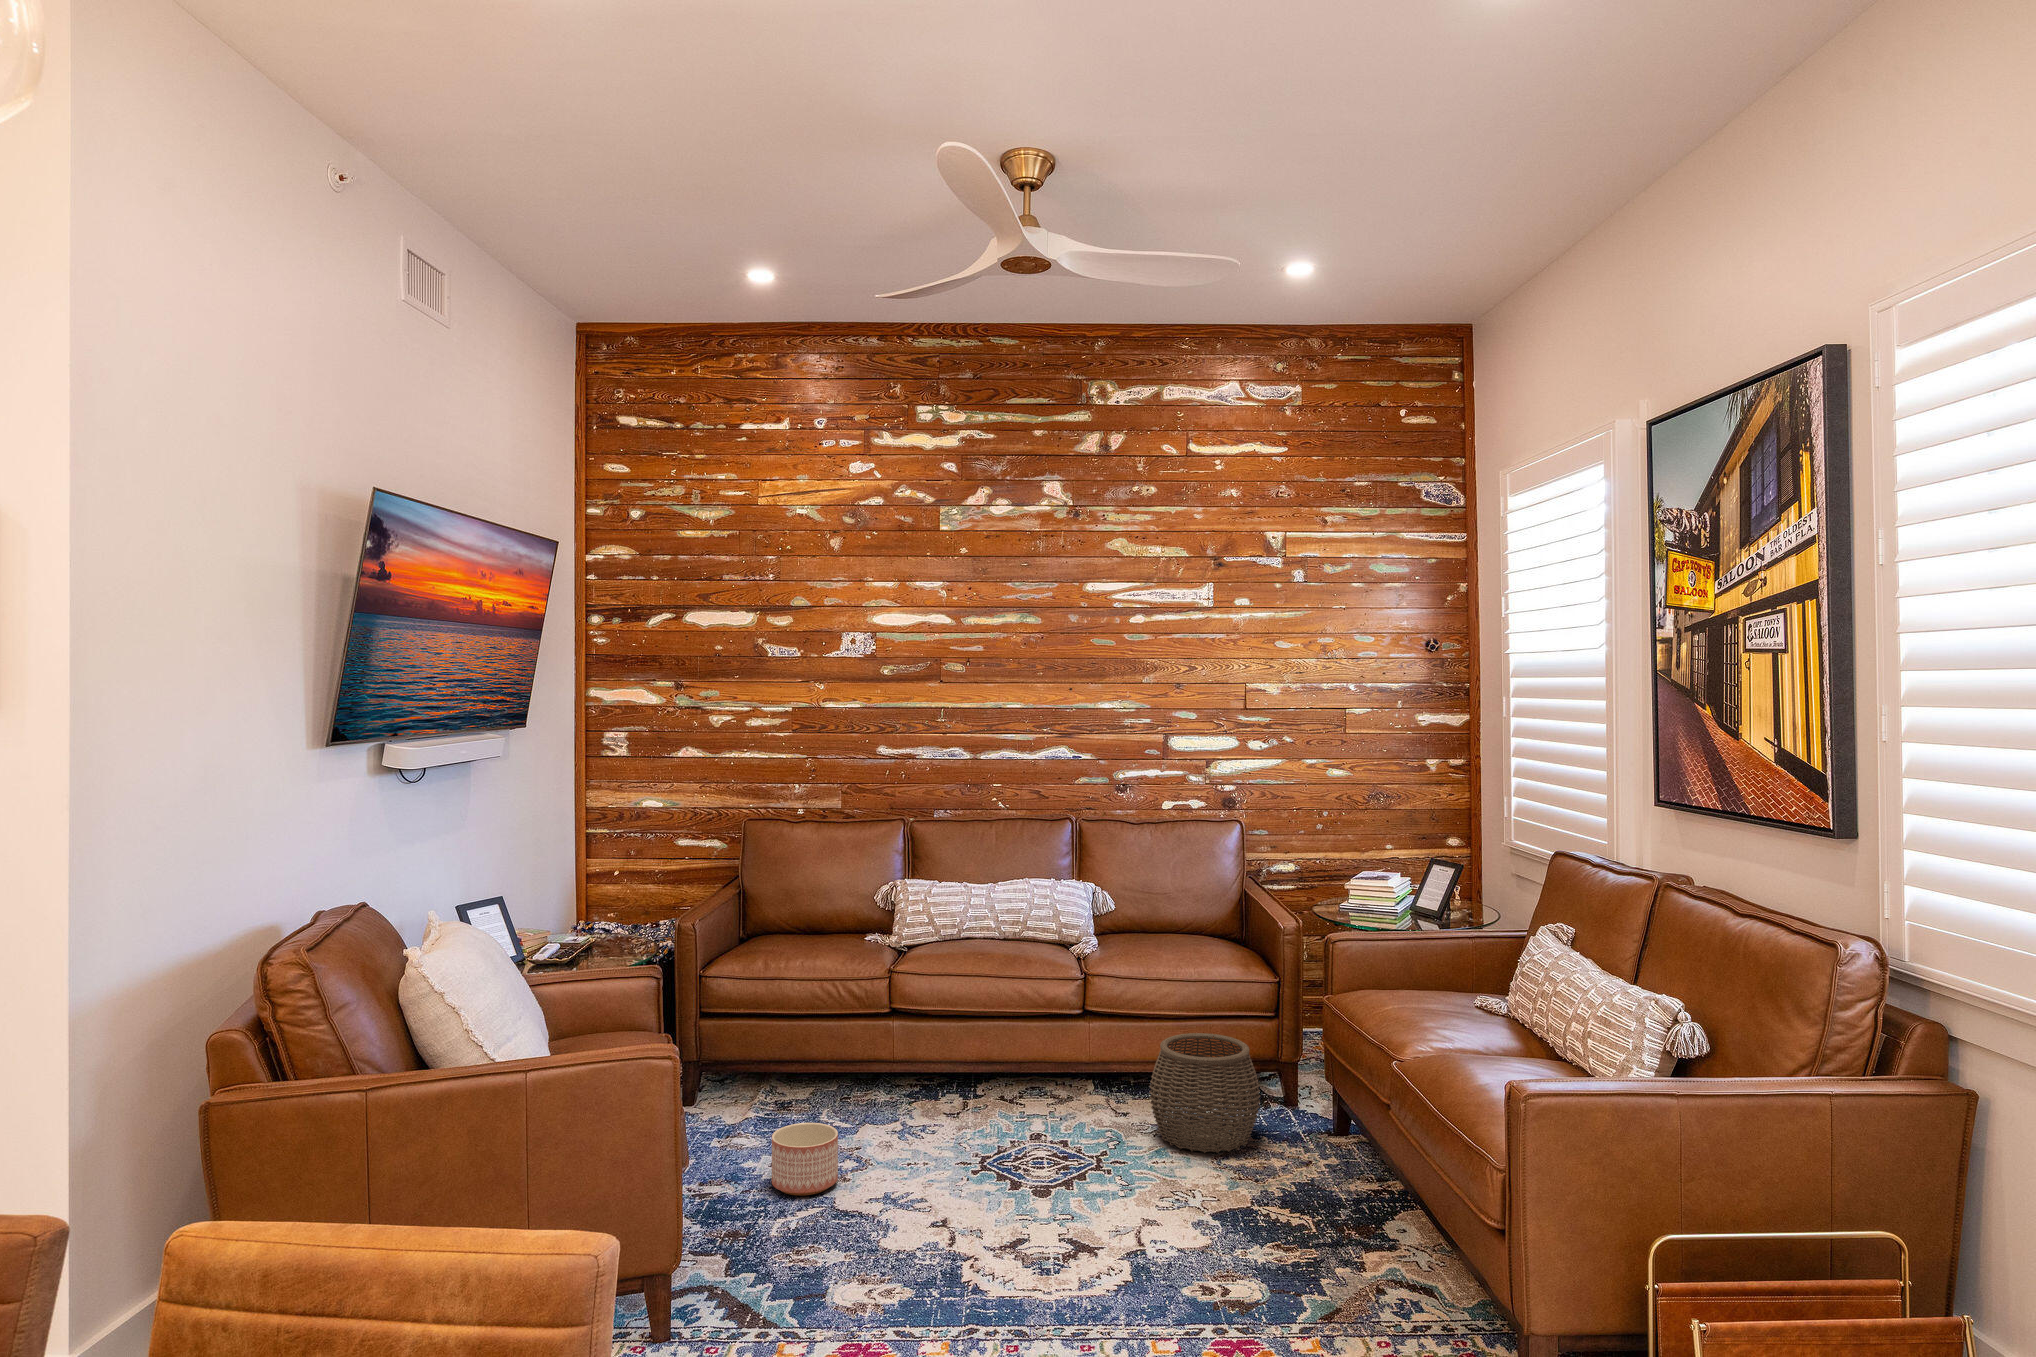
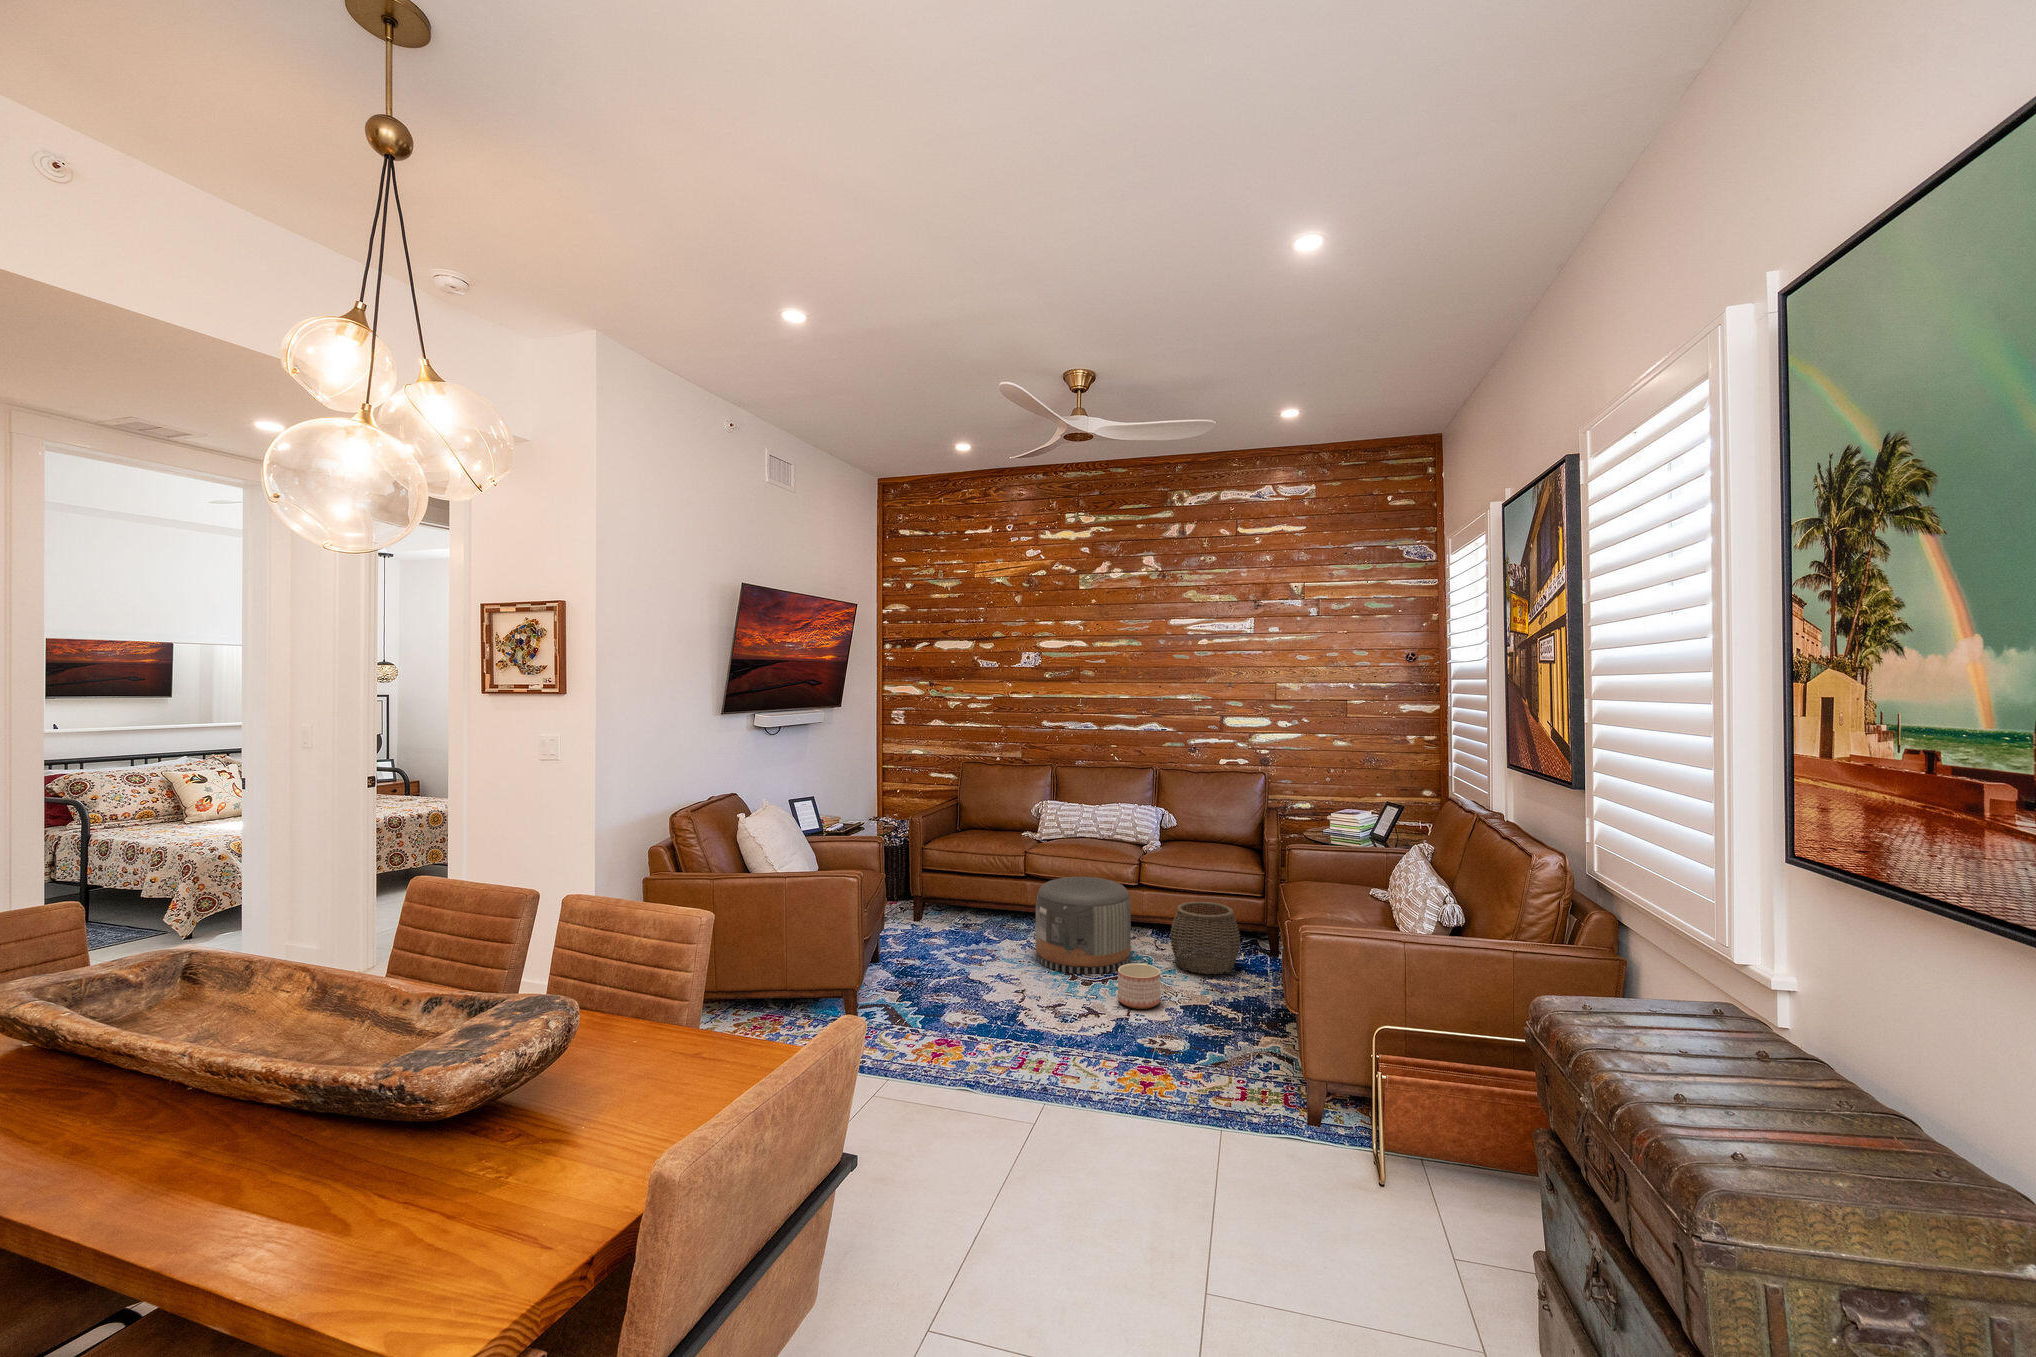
pouf: none [930,1006,1088,1175] -> present [1036,877,1131,974]
planter: present [772,1123,838,1196] -> present [1118,963,1160,1009]

